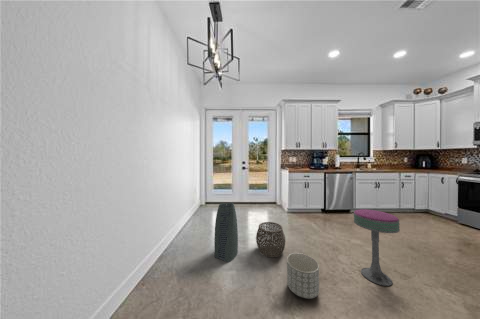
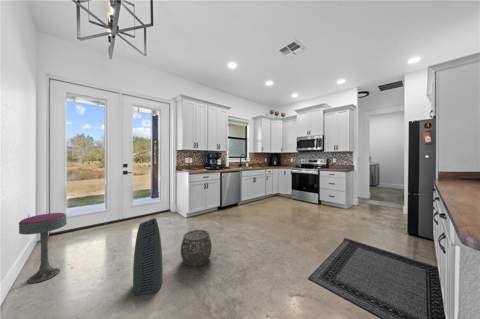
bar stool: present [354,209,400,286] -> present [19,213,67,283]
planter: present [287,253,319,299] -> none [228,247,253,282]

